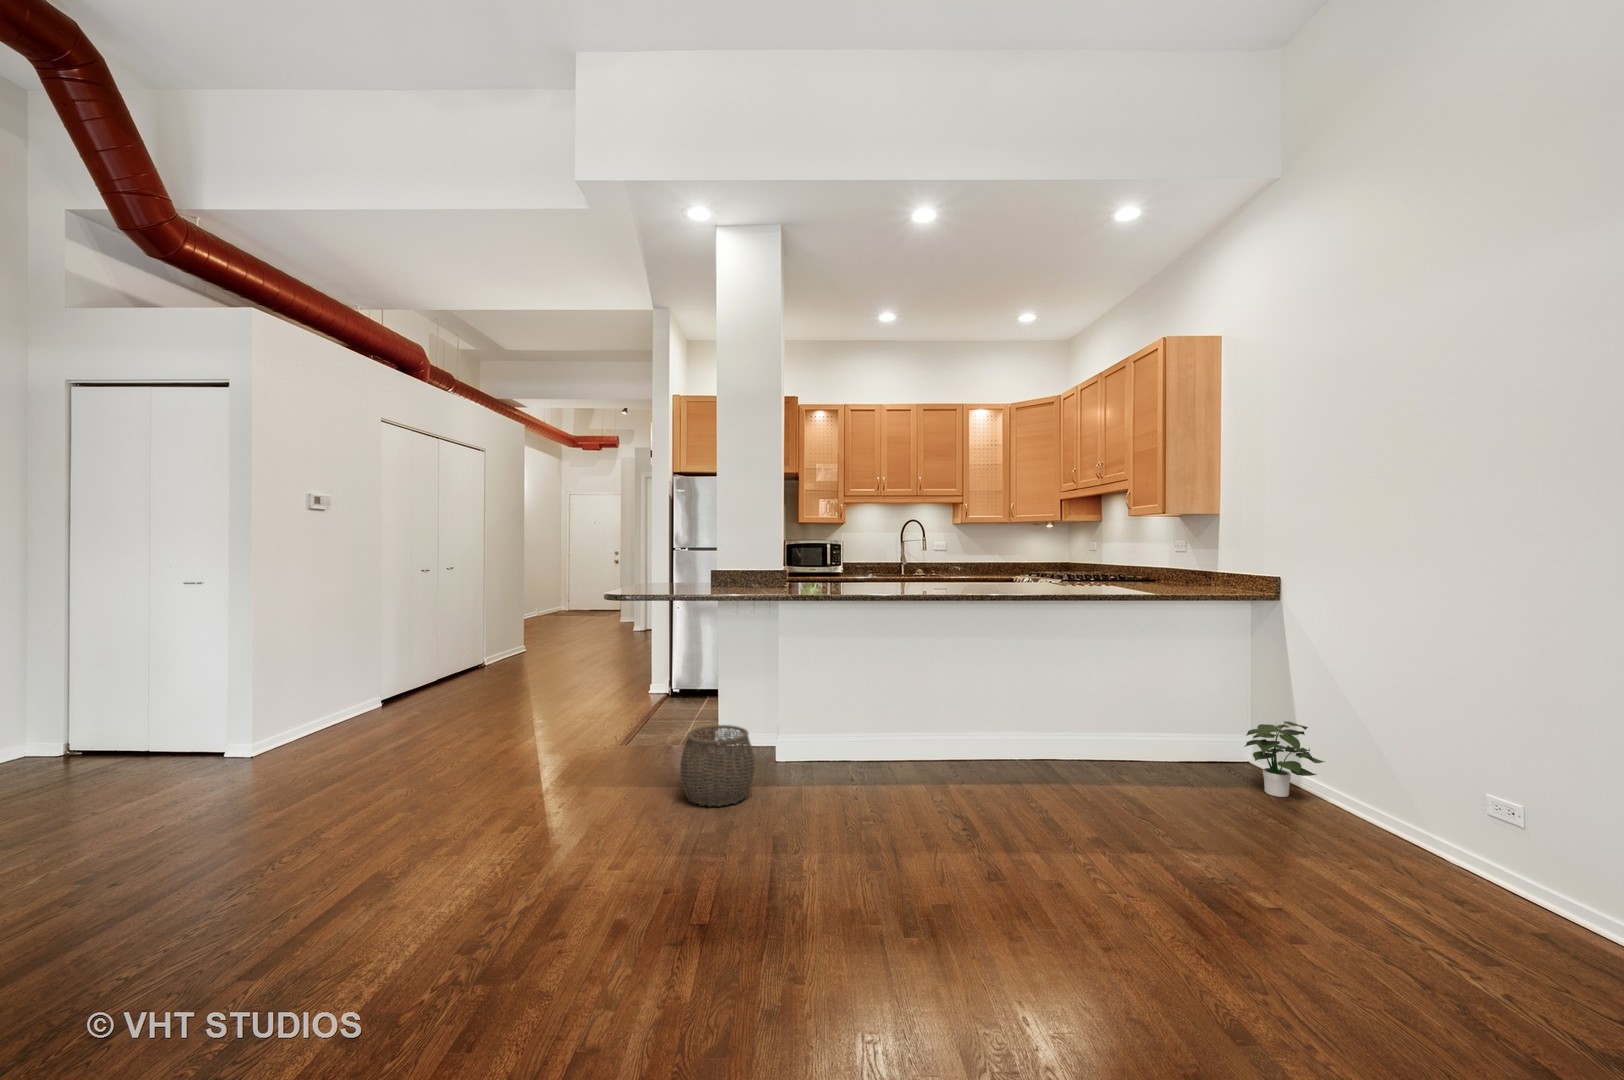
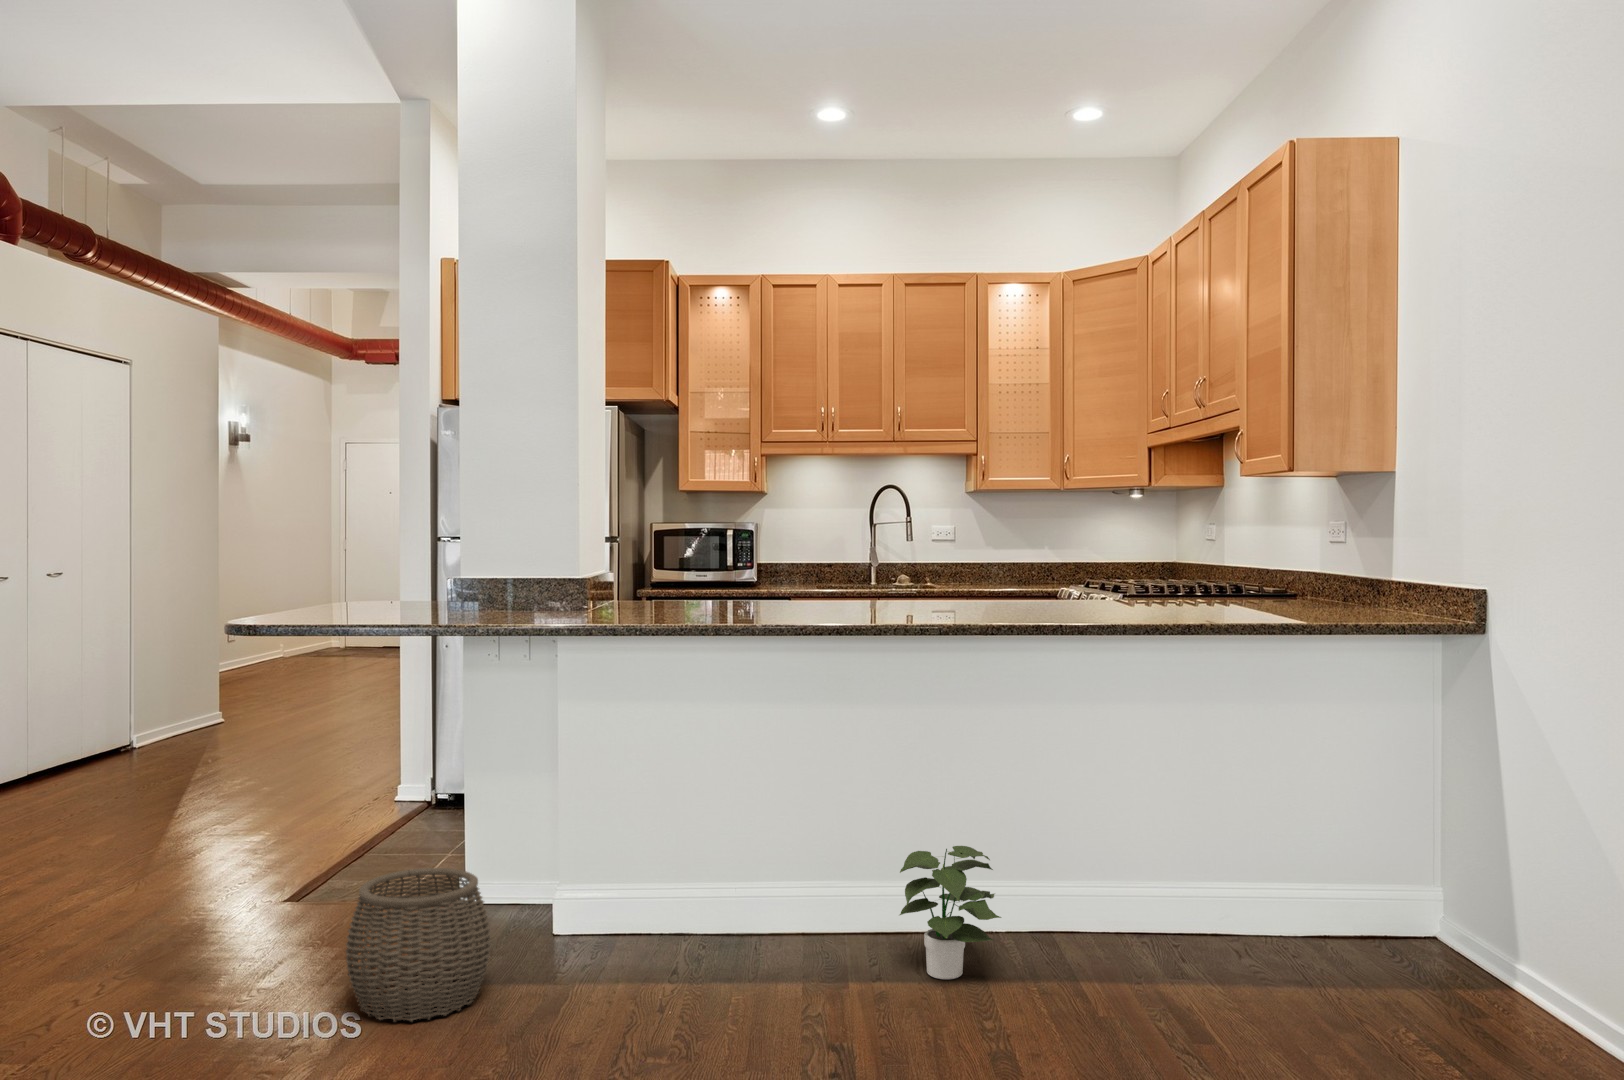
potted plant: present [1244,721,1325,797] -> present [900,846,1001,979]

